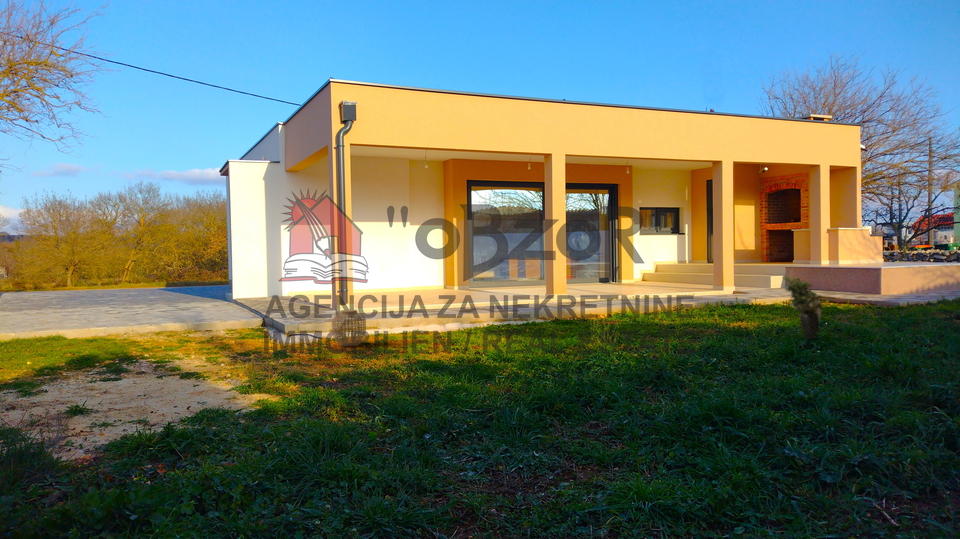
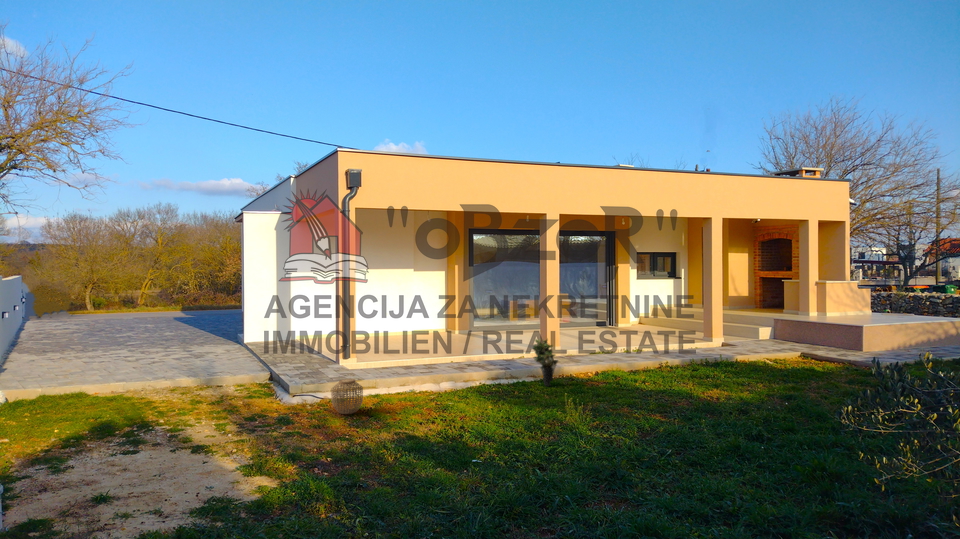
potted plant: present [783,276,822,339] -> present [532,339,558,386]

